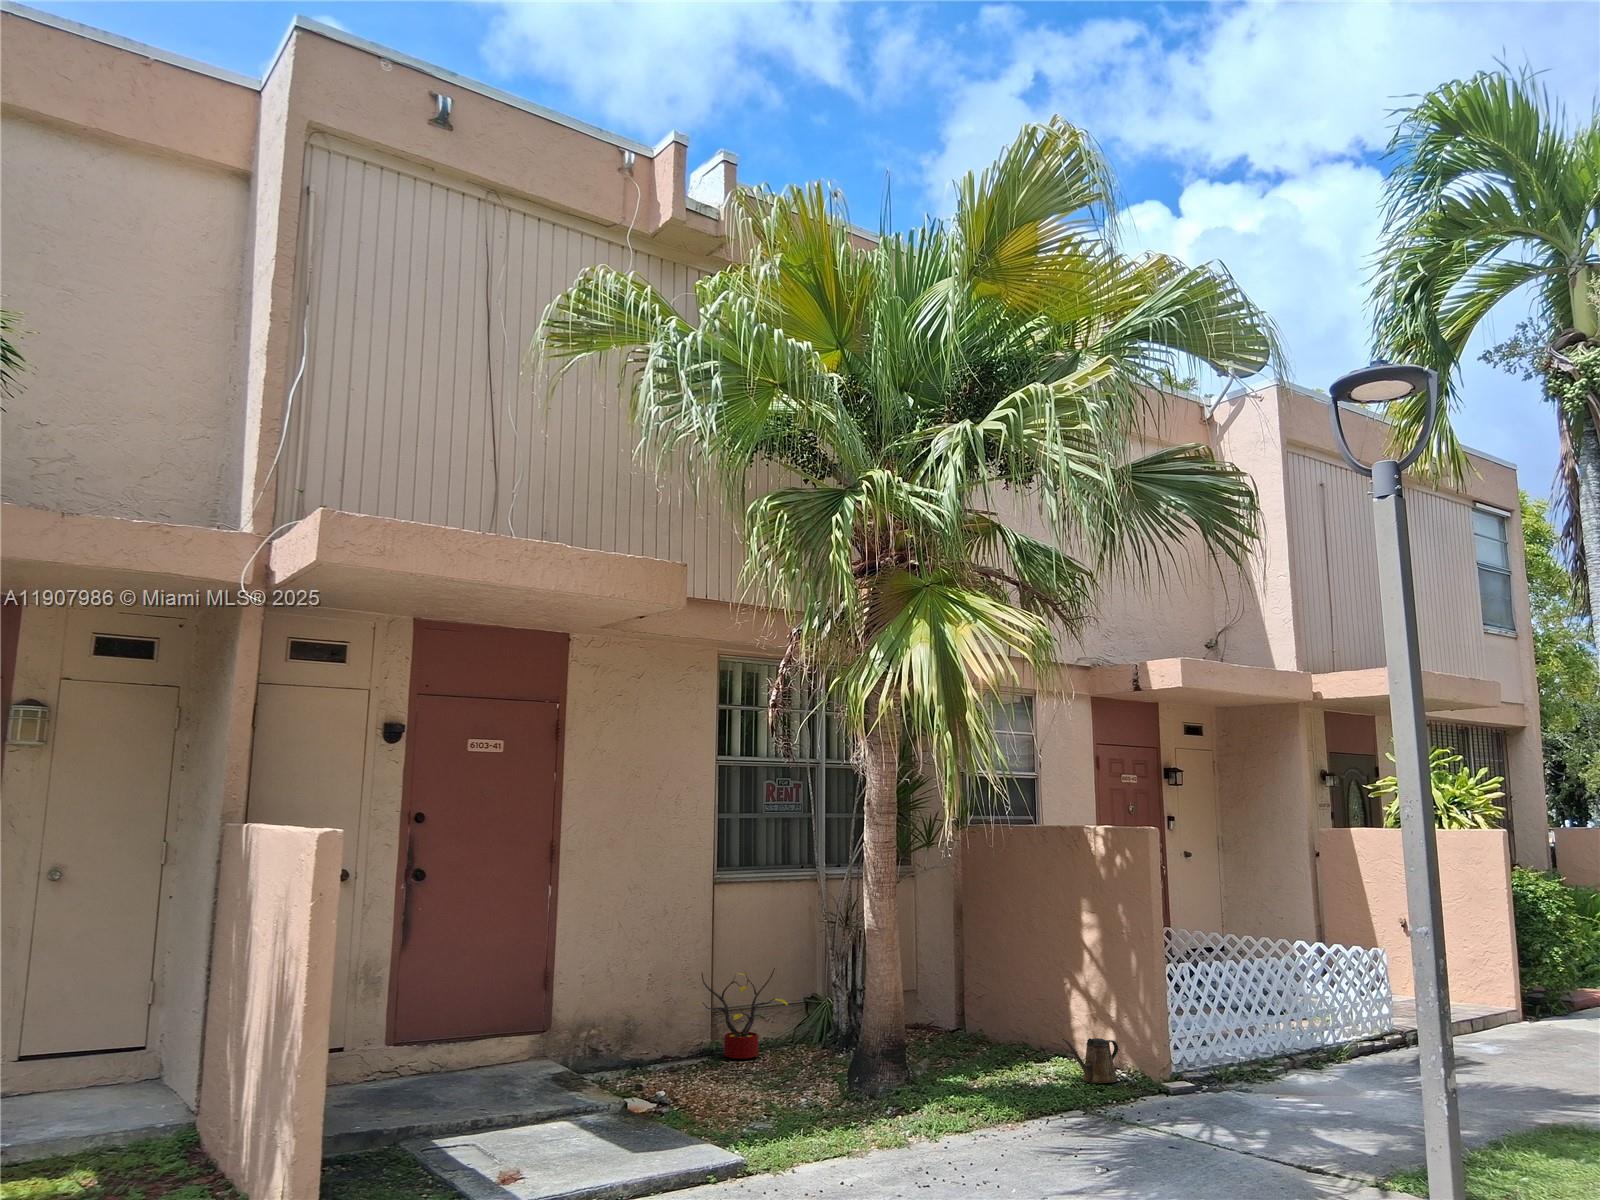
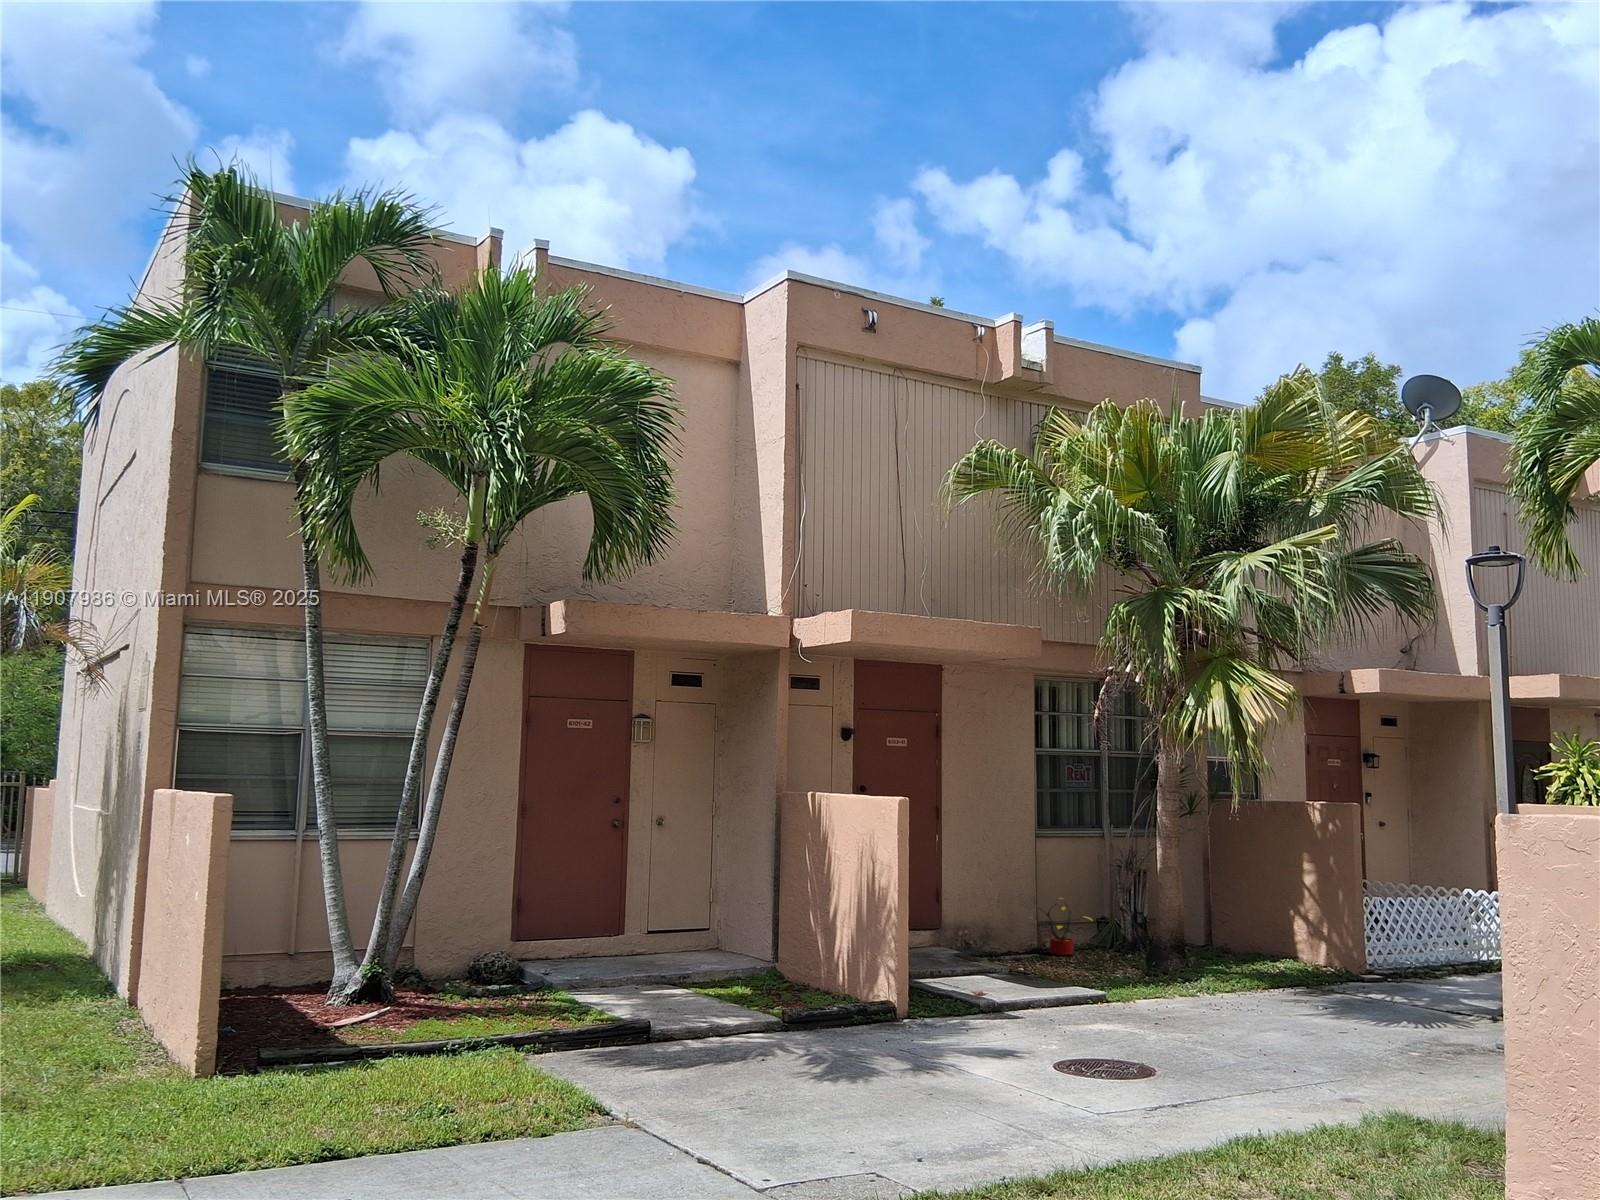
watering can: present [1062,1038,1118,1083] -> none [1290,945,1328,975]

